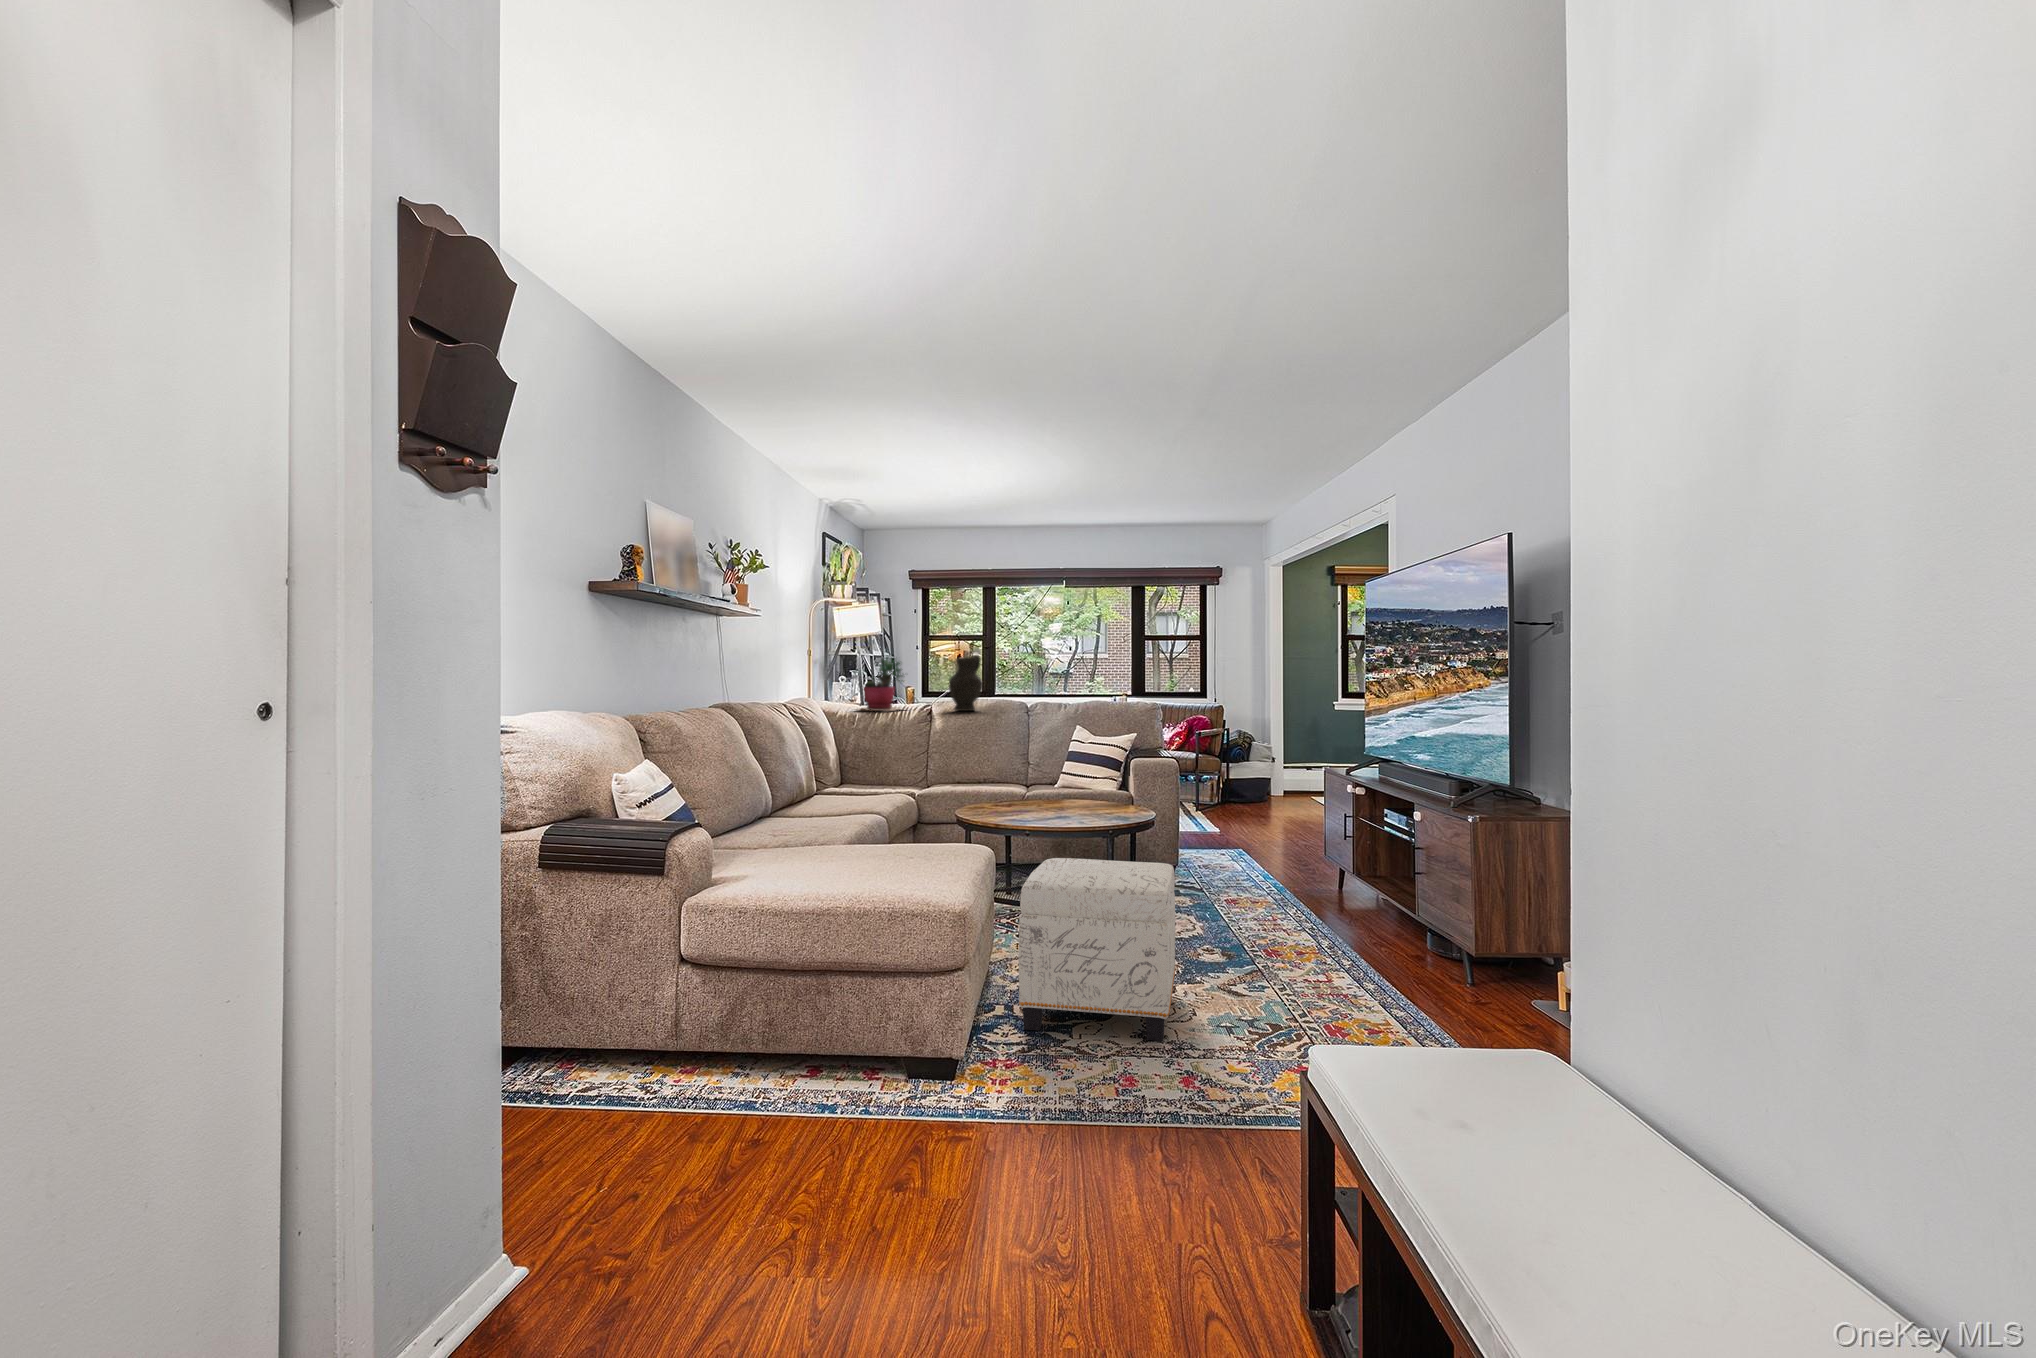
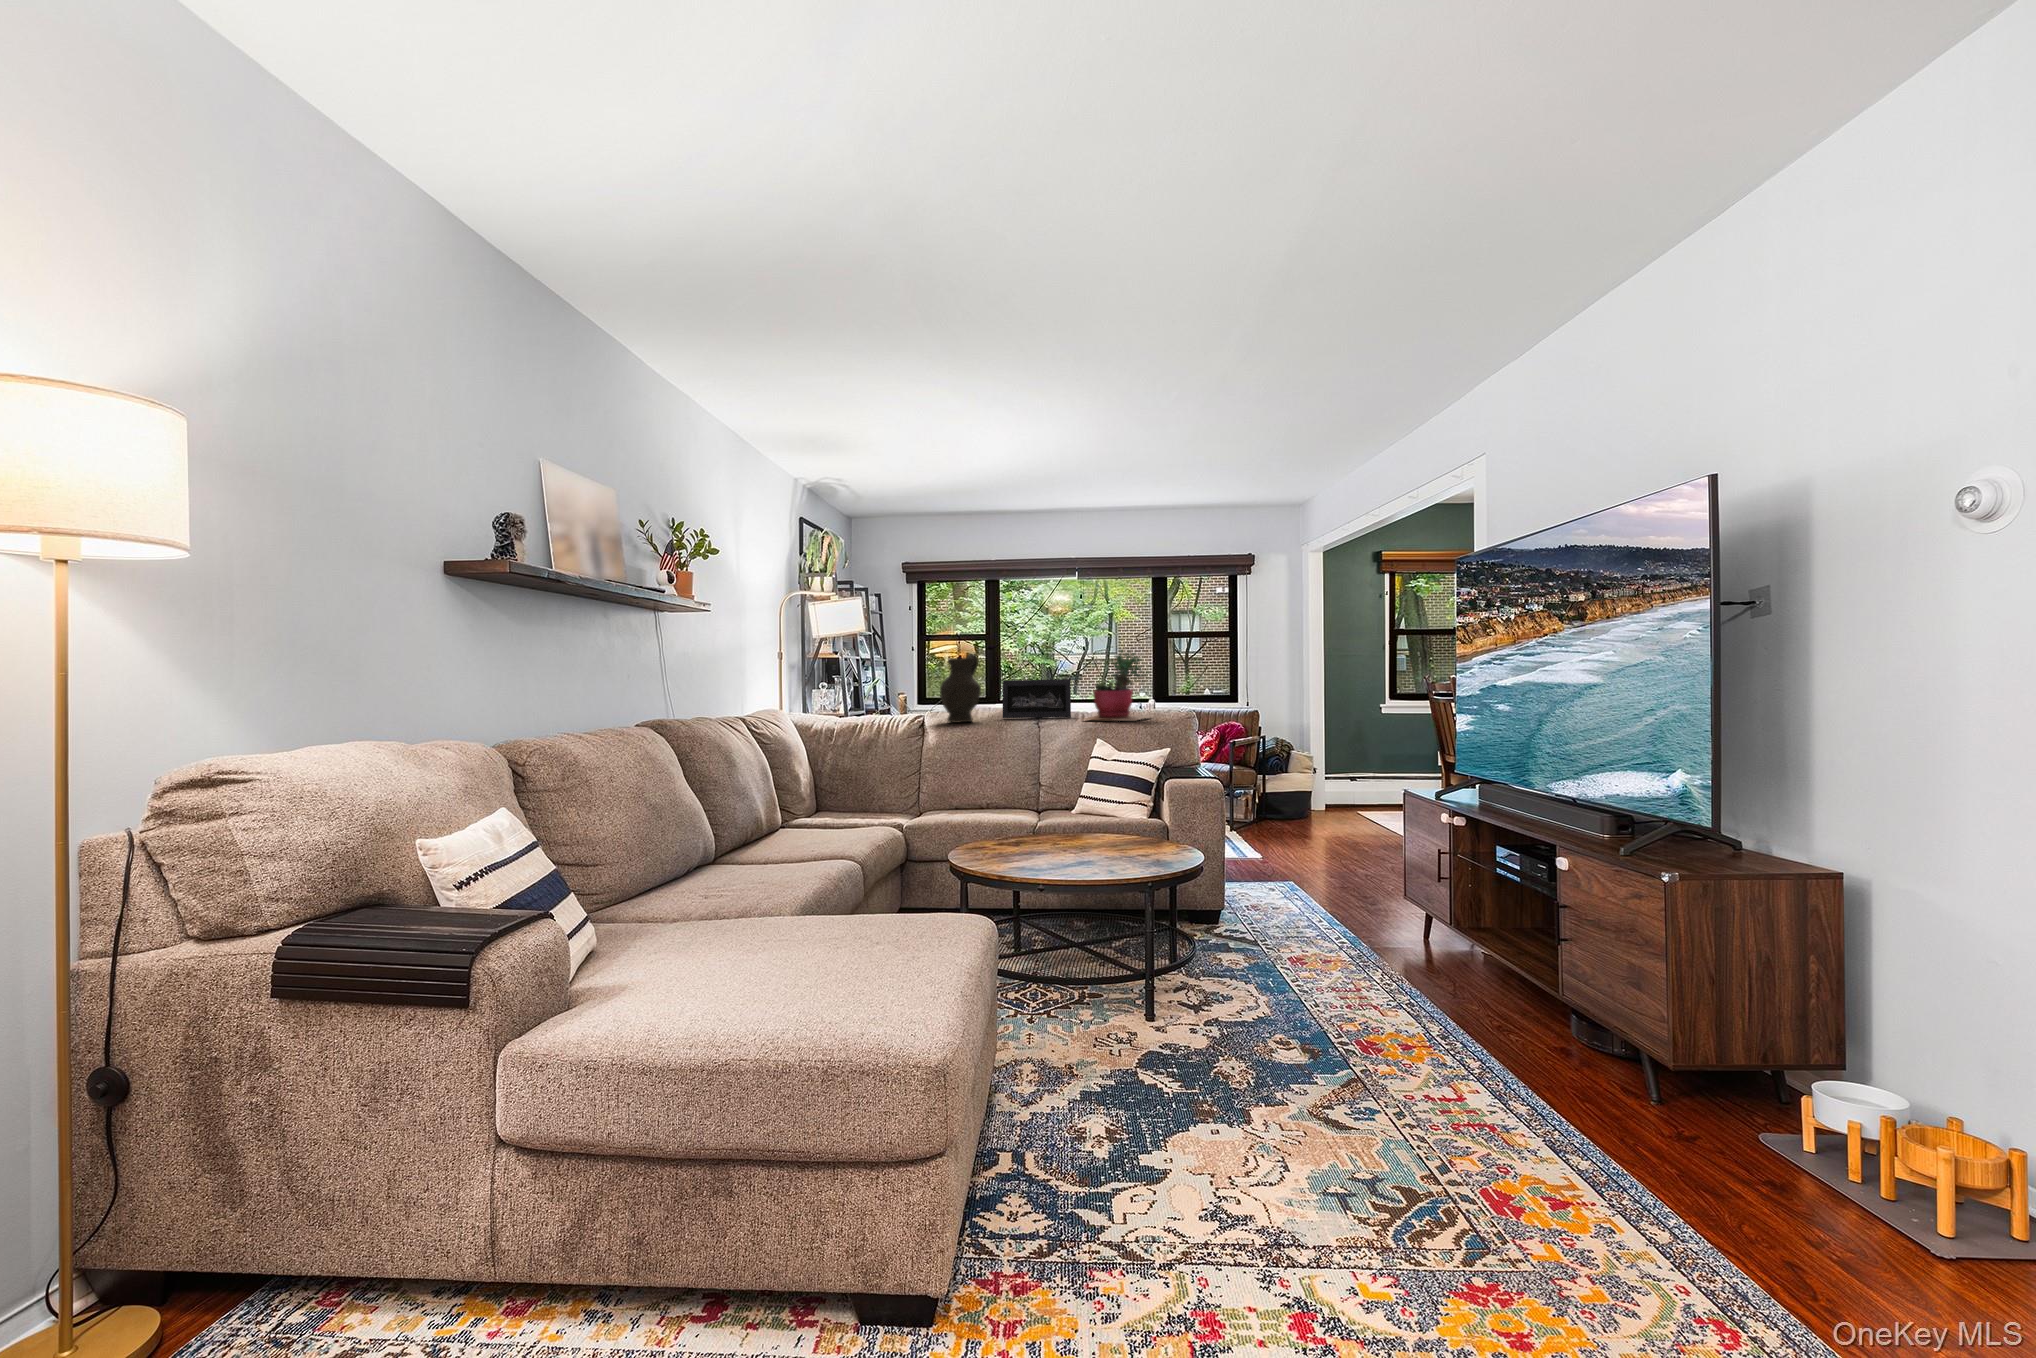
succulent plant: present [860,659,902,711] -> present [1087,650,1147,721]
picture frame: none [1000,677,1058,709] -> present [1003,679,1071,718]
ottoman: present [1019,858,1175,1041] -> none [1027,935,1256,1226]

